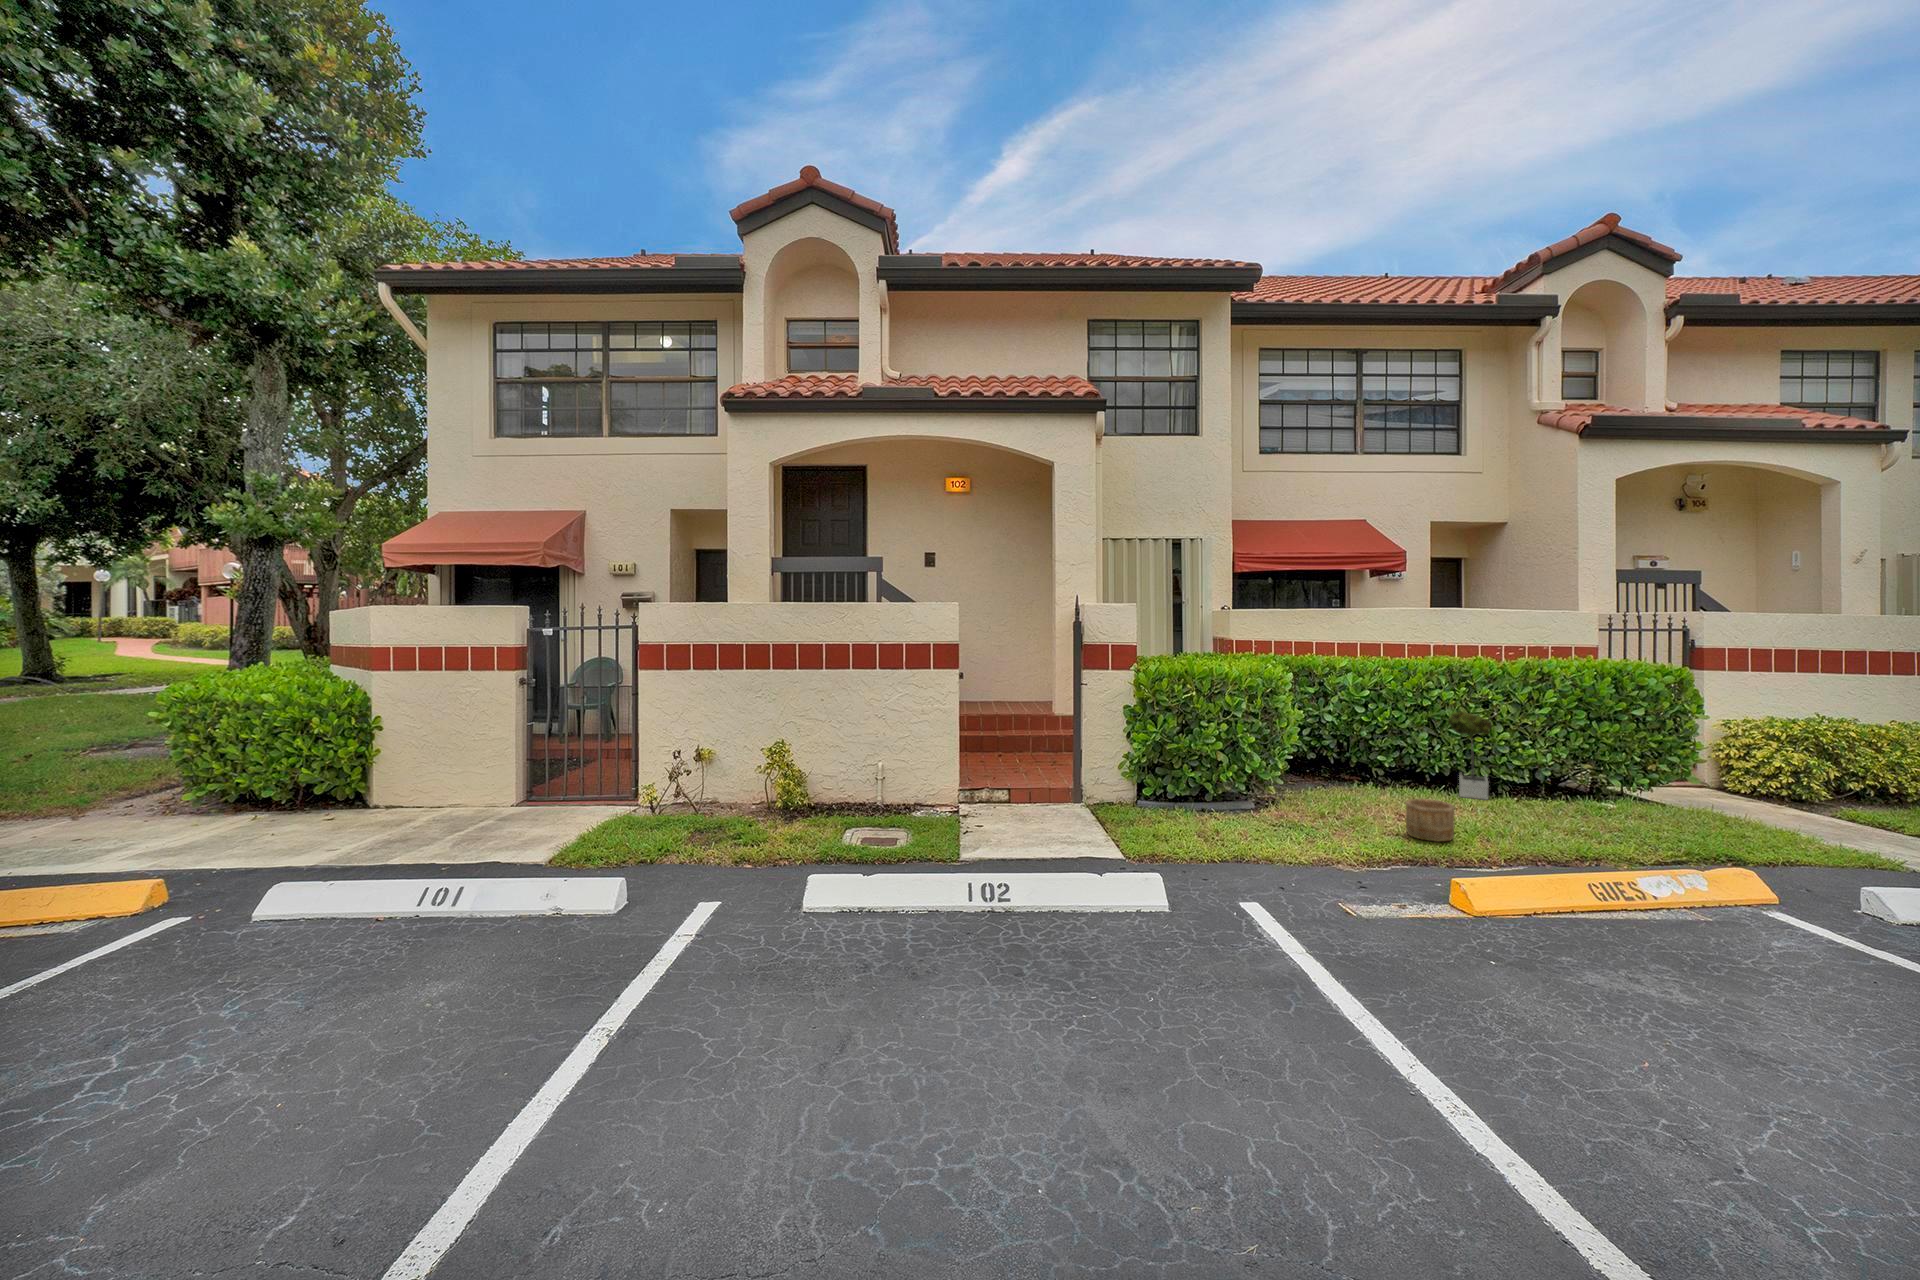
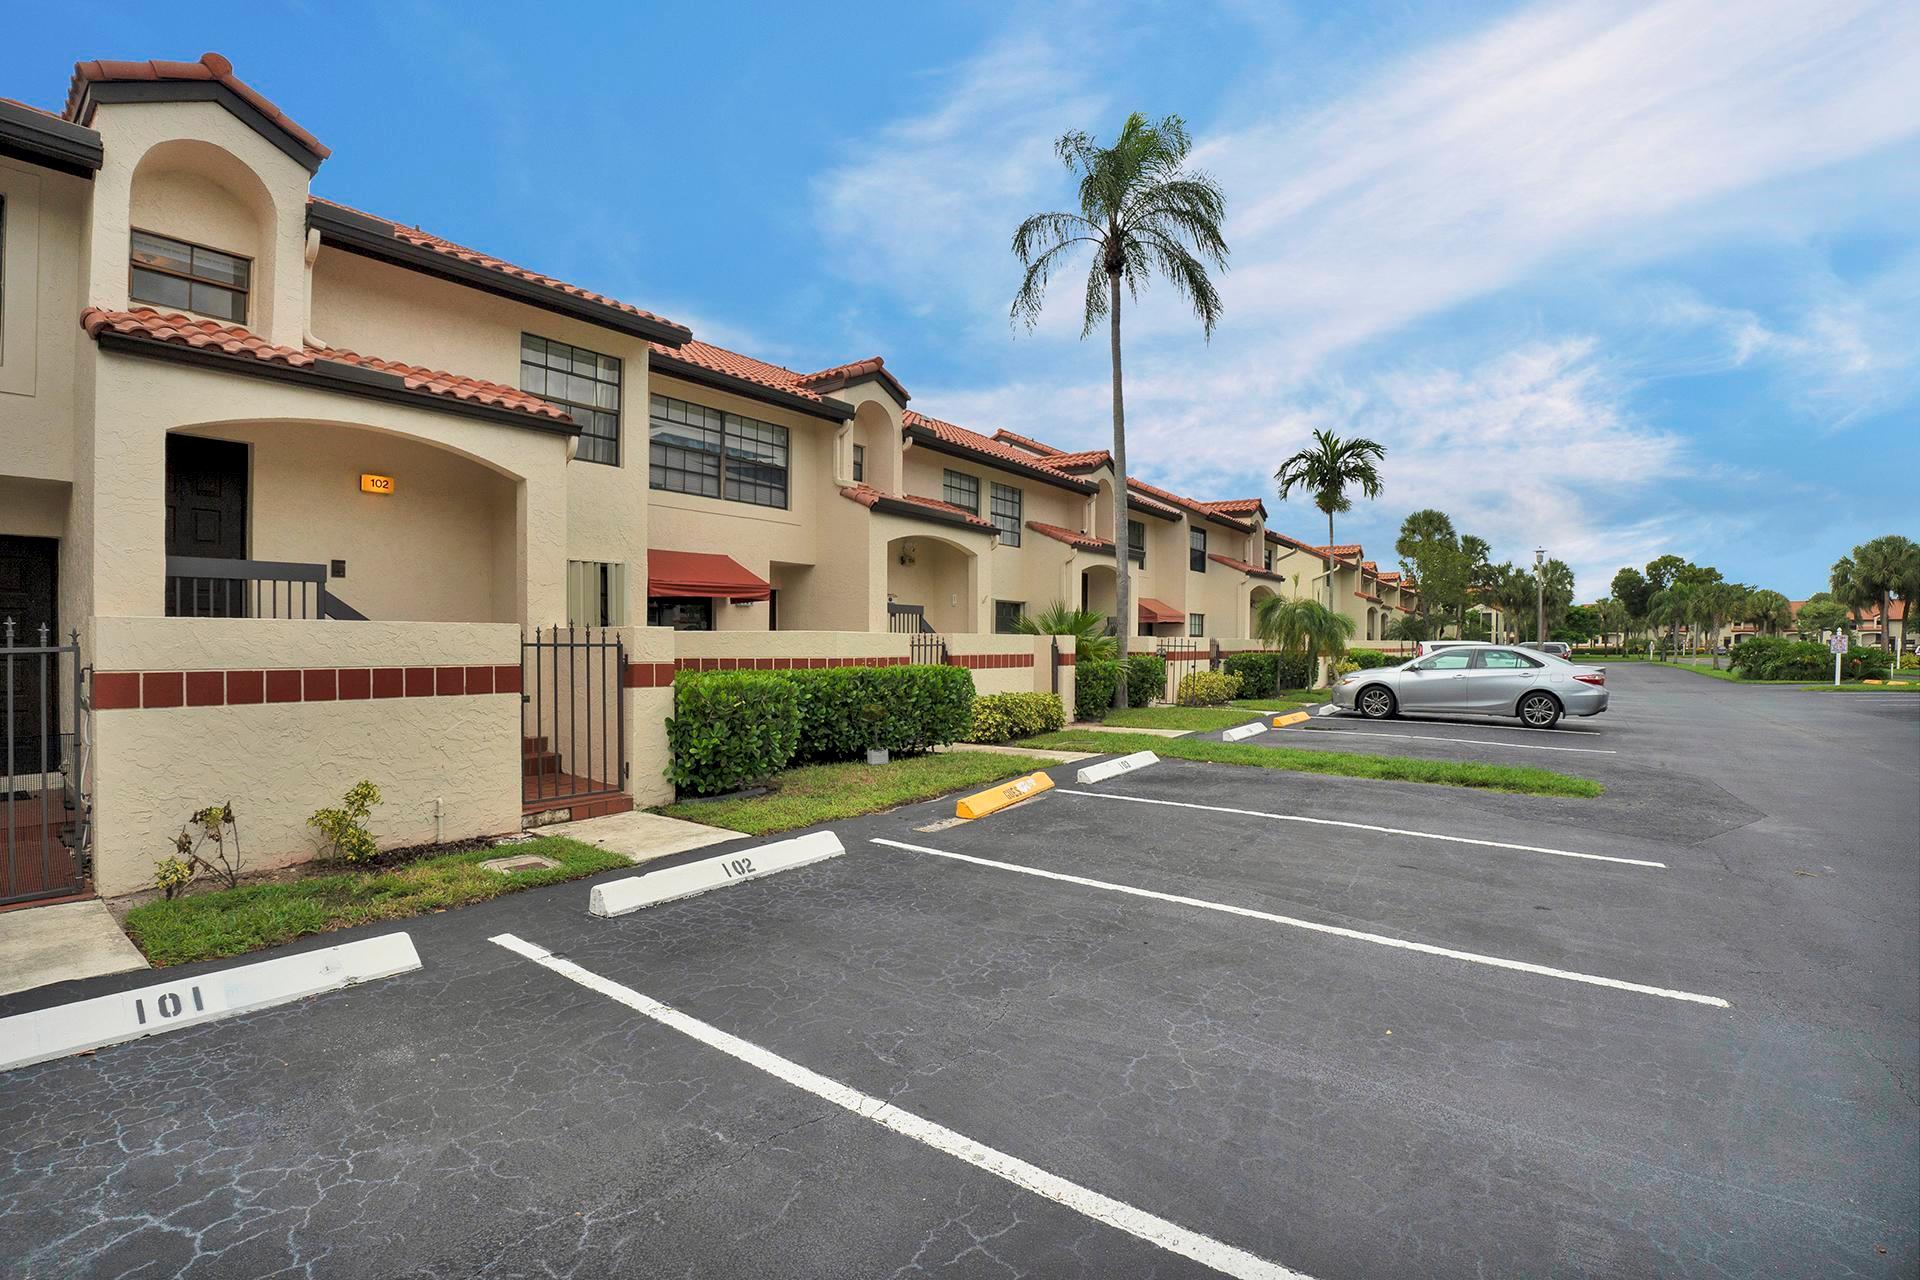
wooden bucket: present [1405,799,1455,842] -> none [879,756,907,782]

